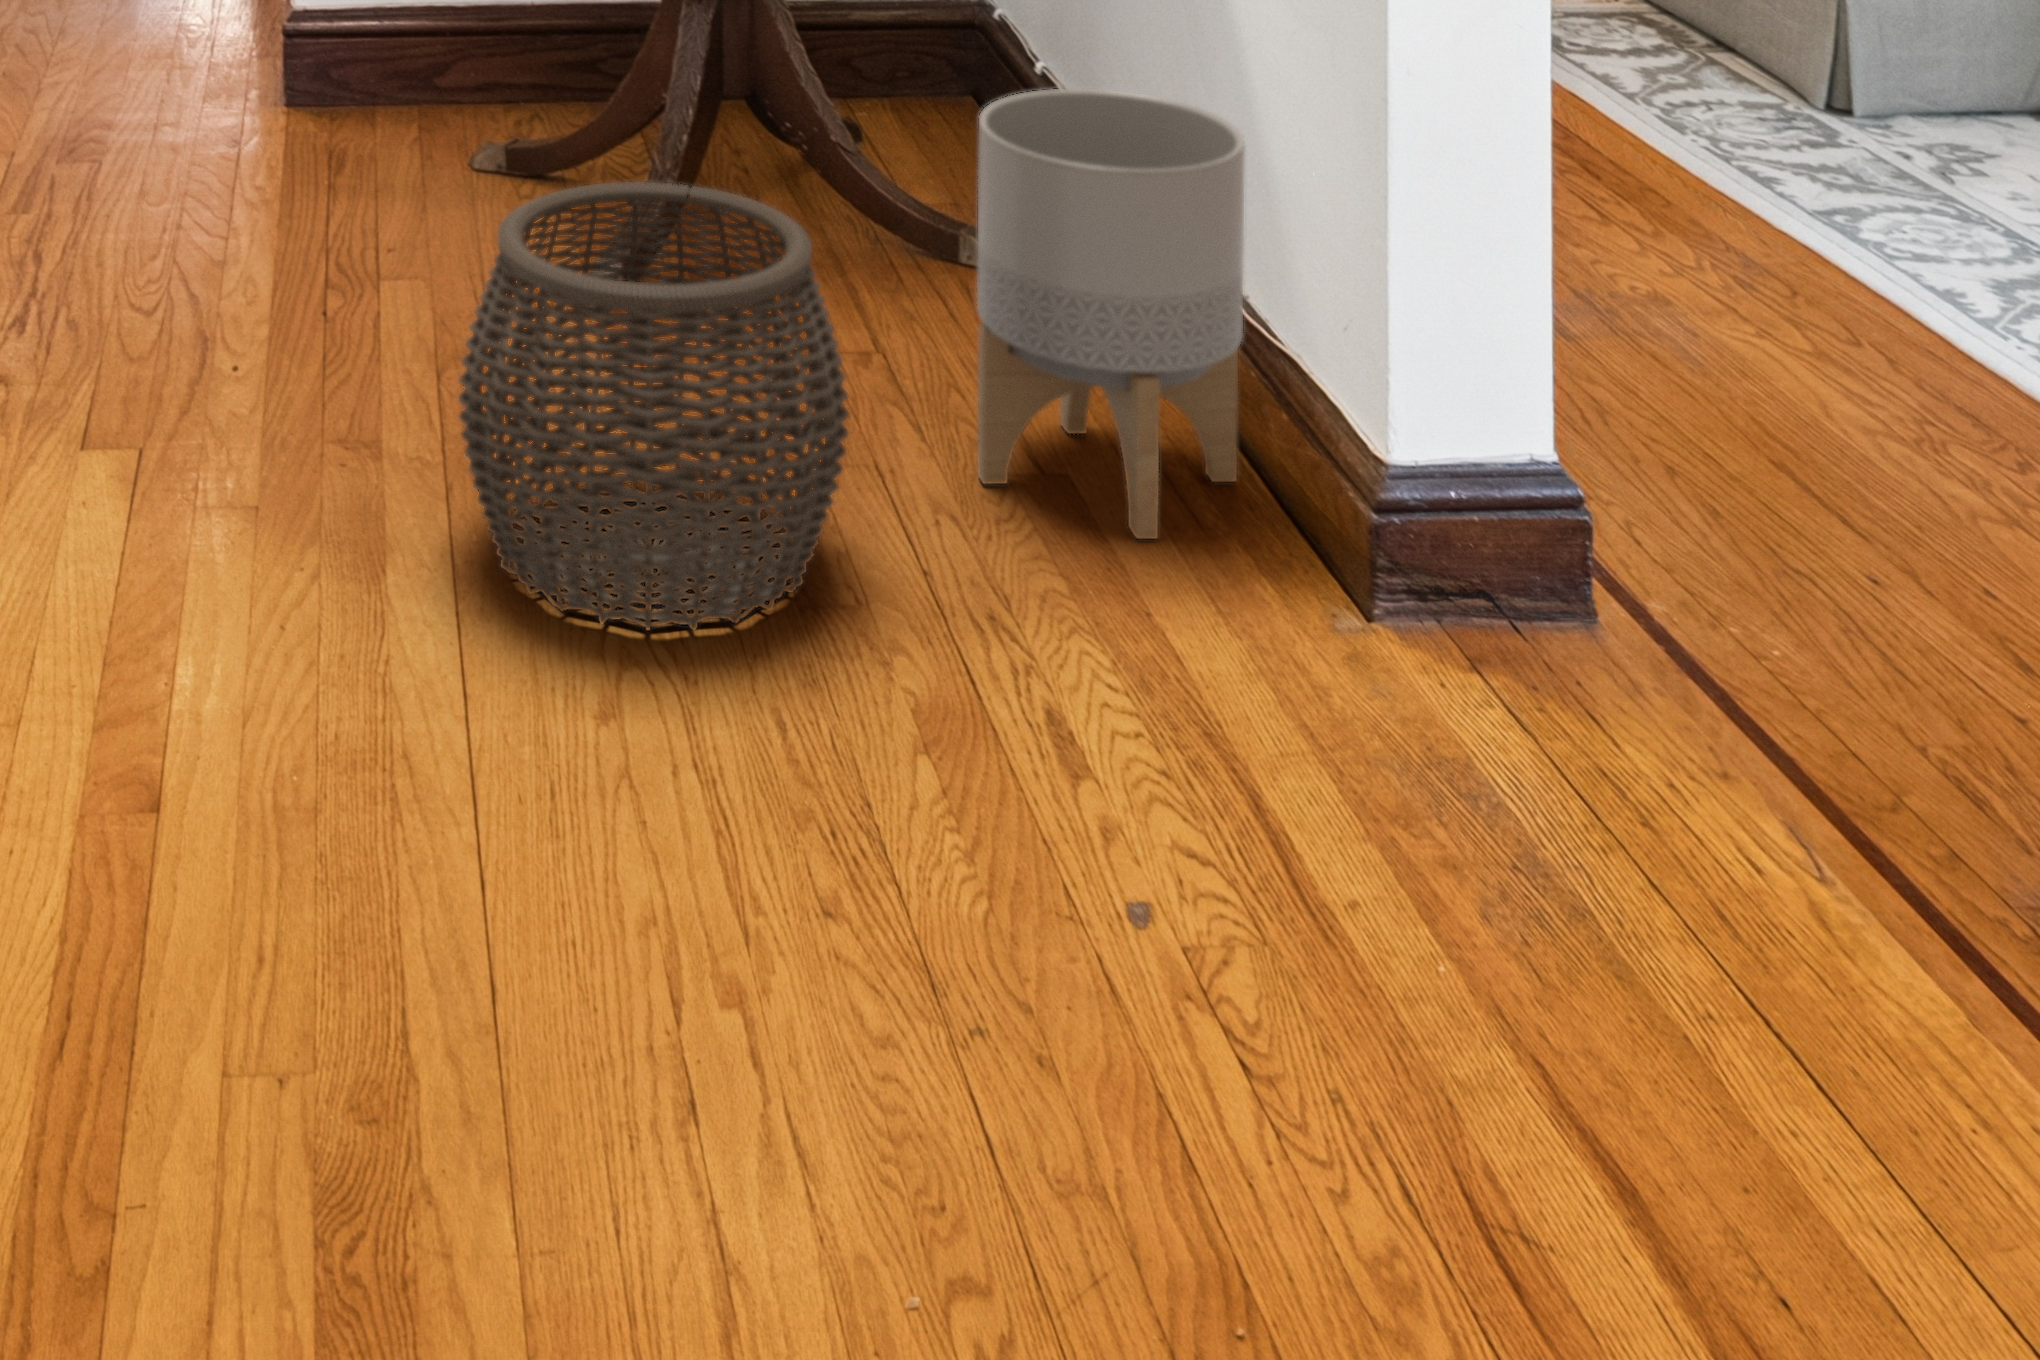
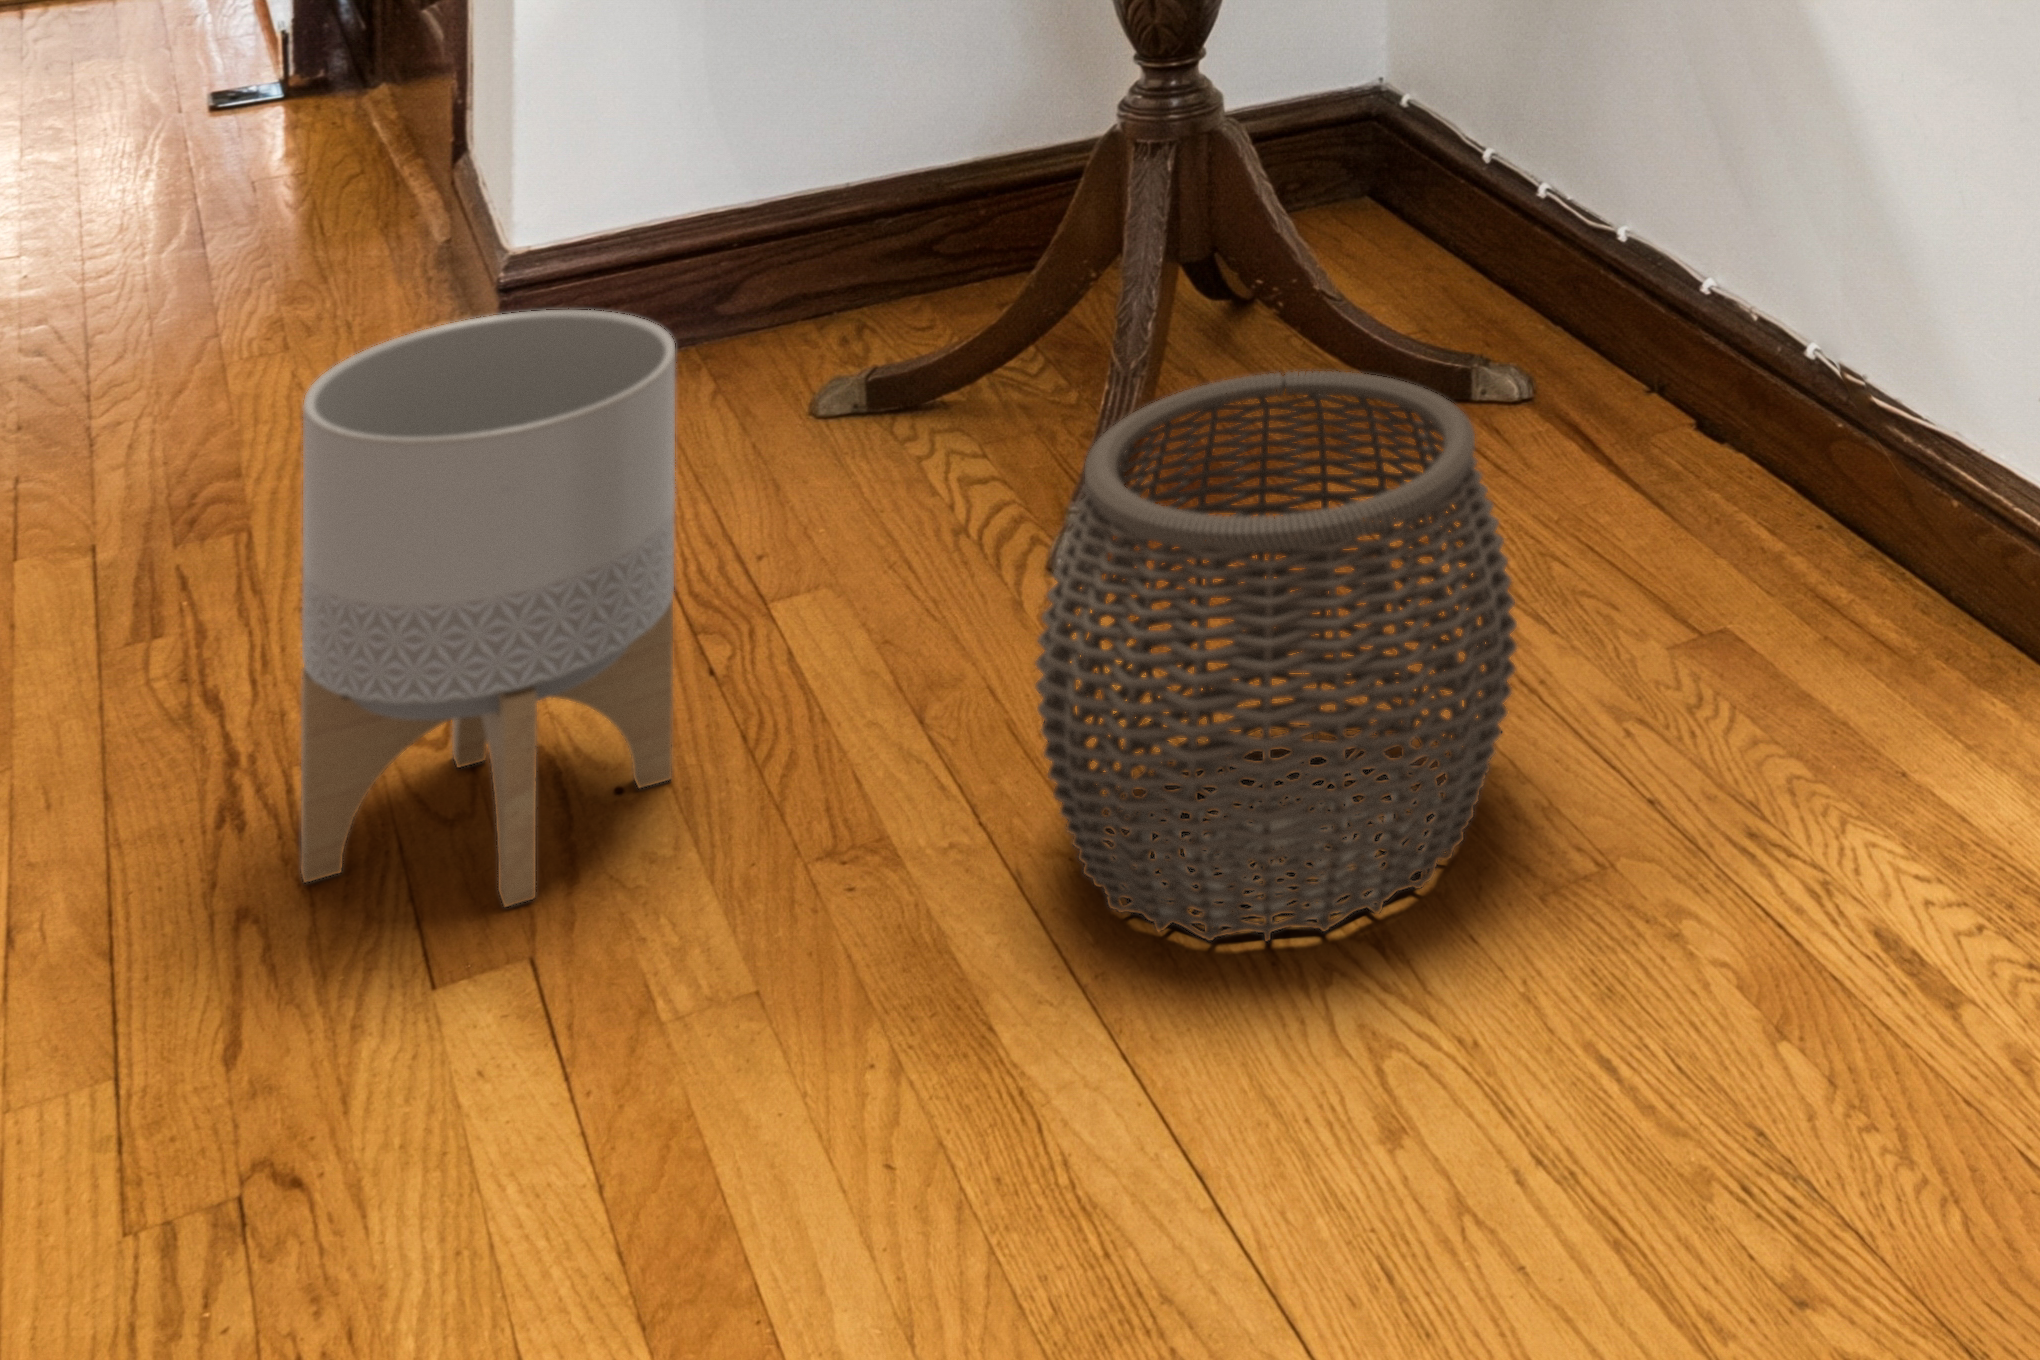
planter: present [977,89,1245,539] -> present [301,310,675,906]

